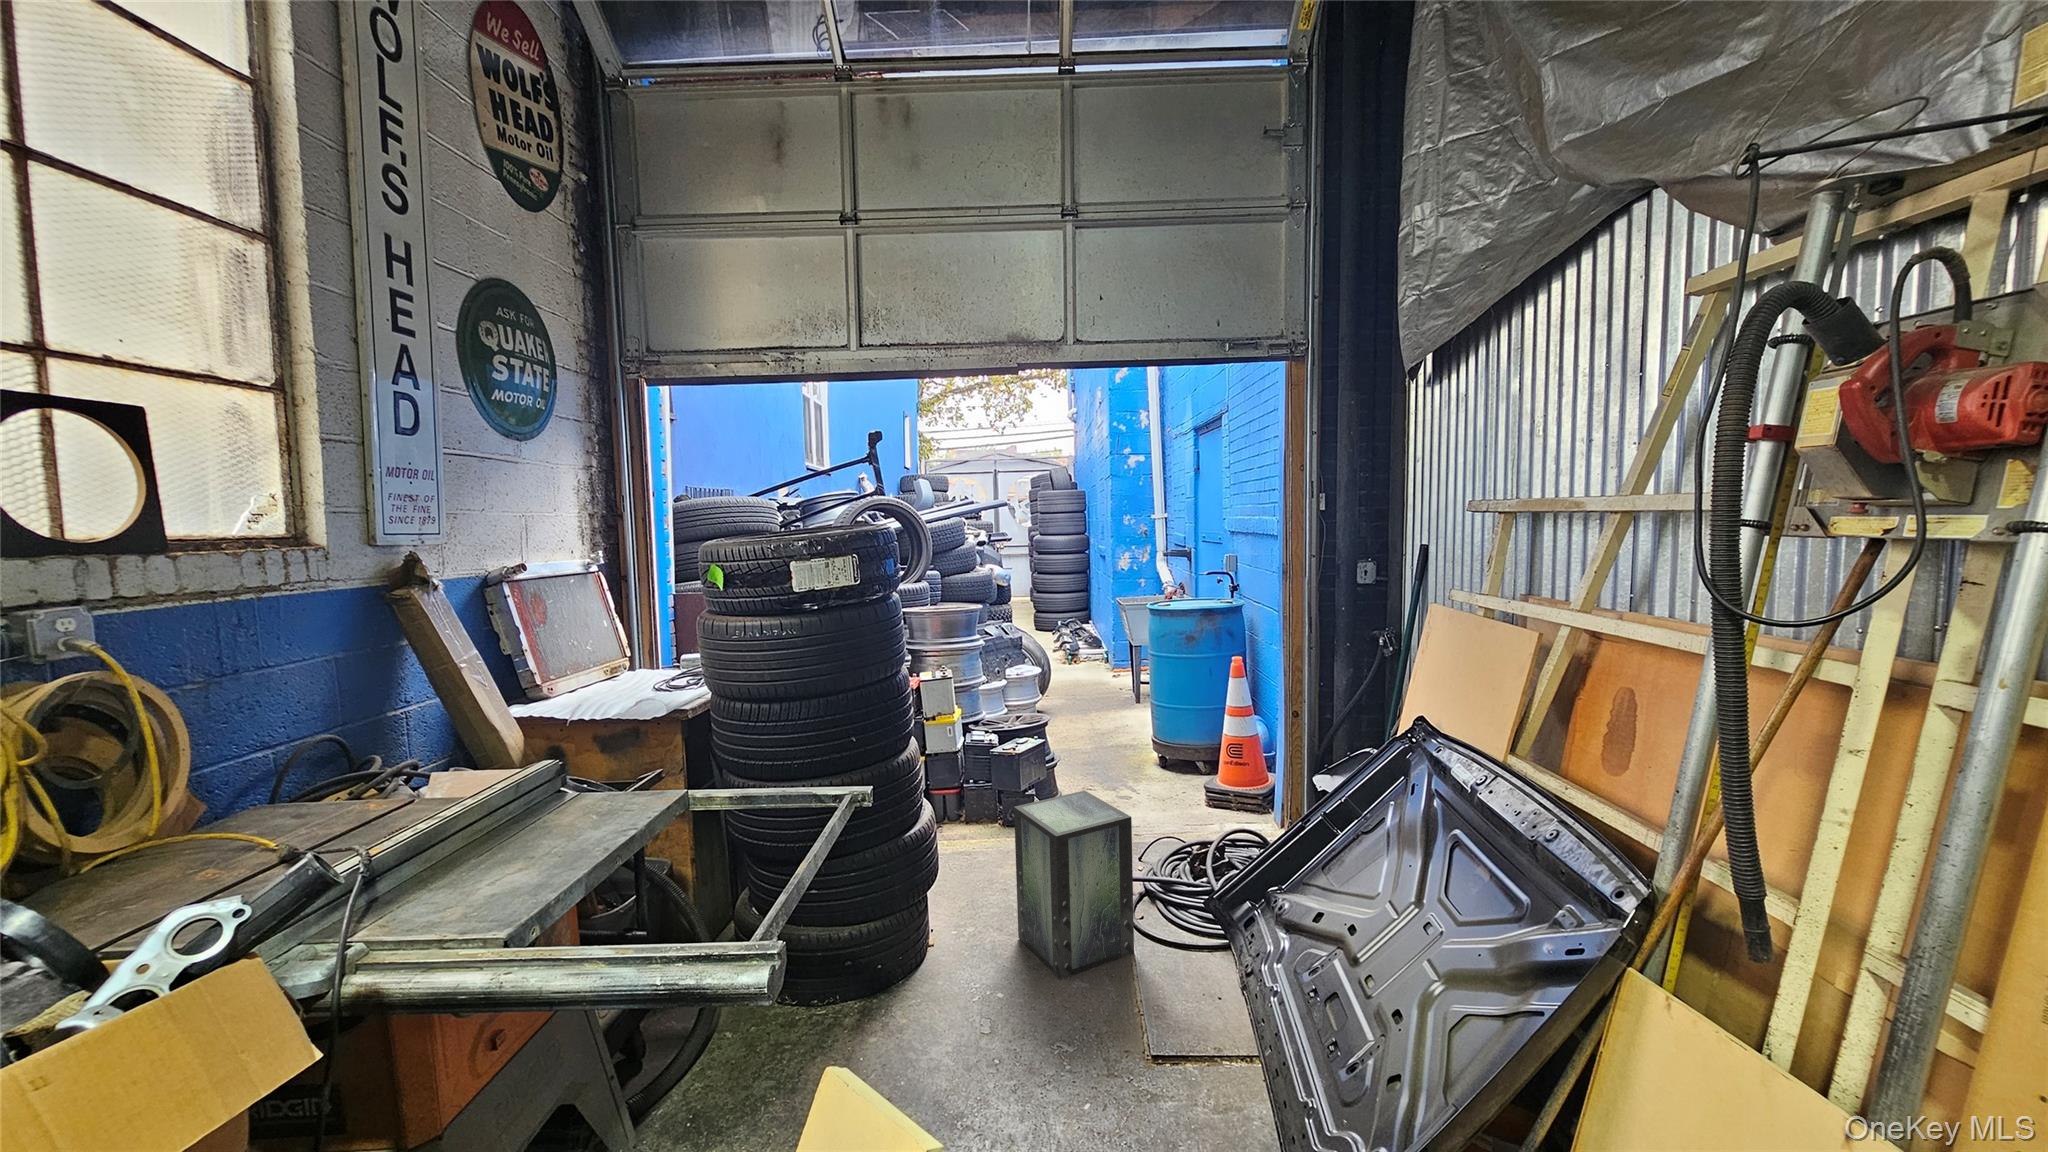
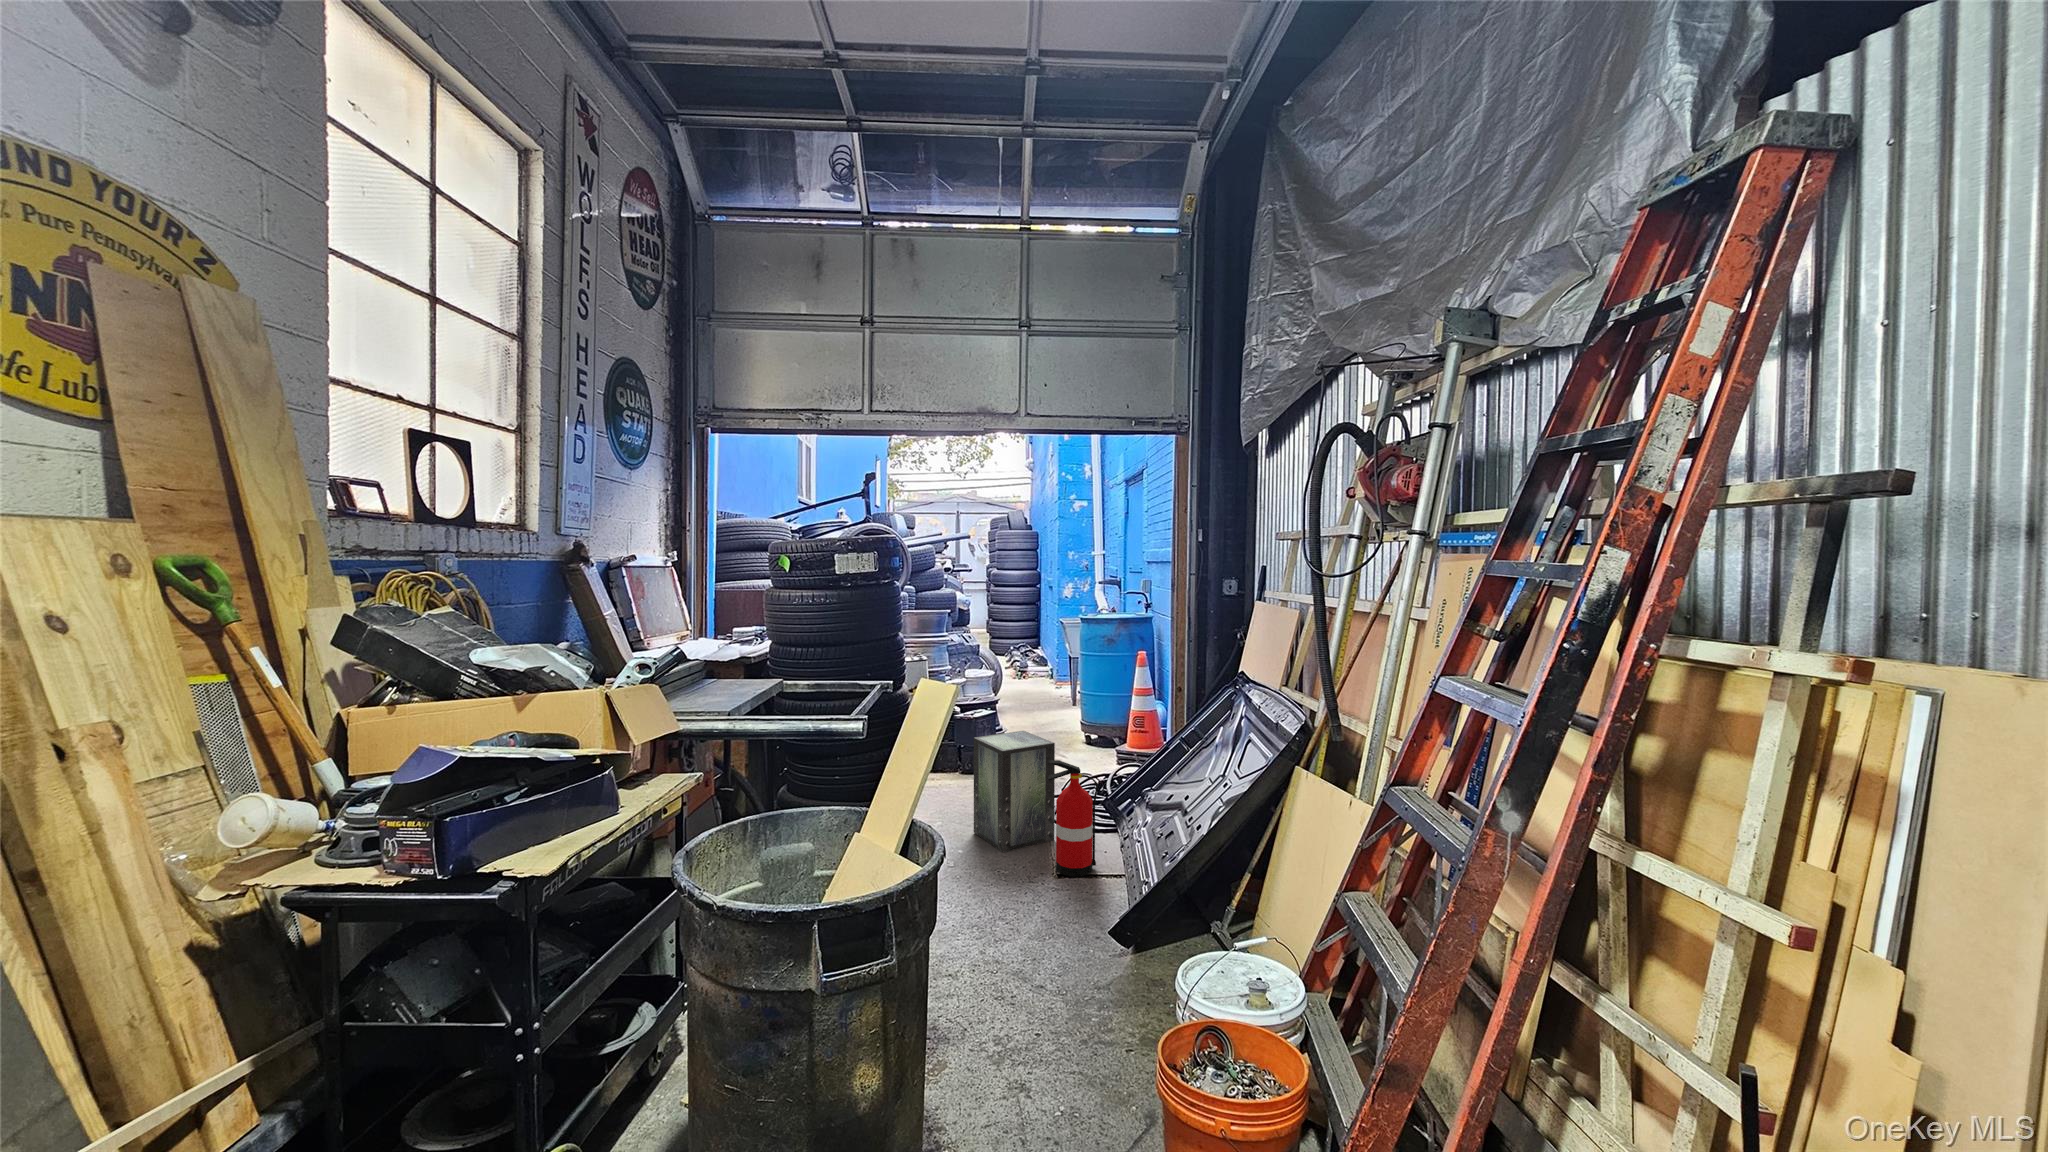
fire extinguisher: none [1126,859,1203,1036] -> present [1048,760,1098,877]

